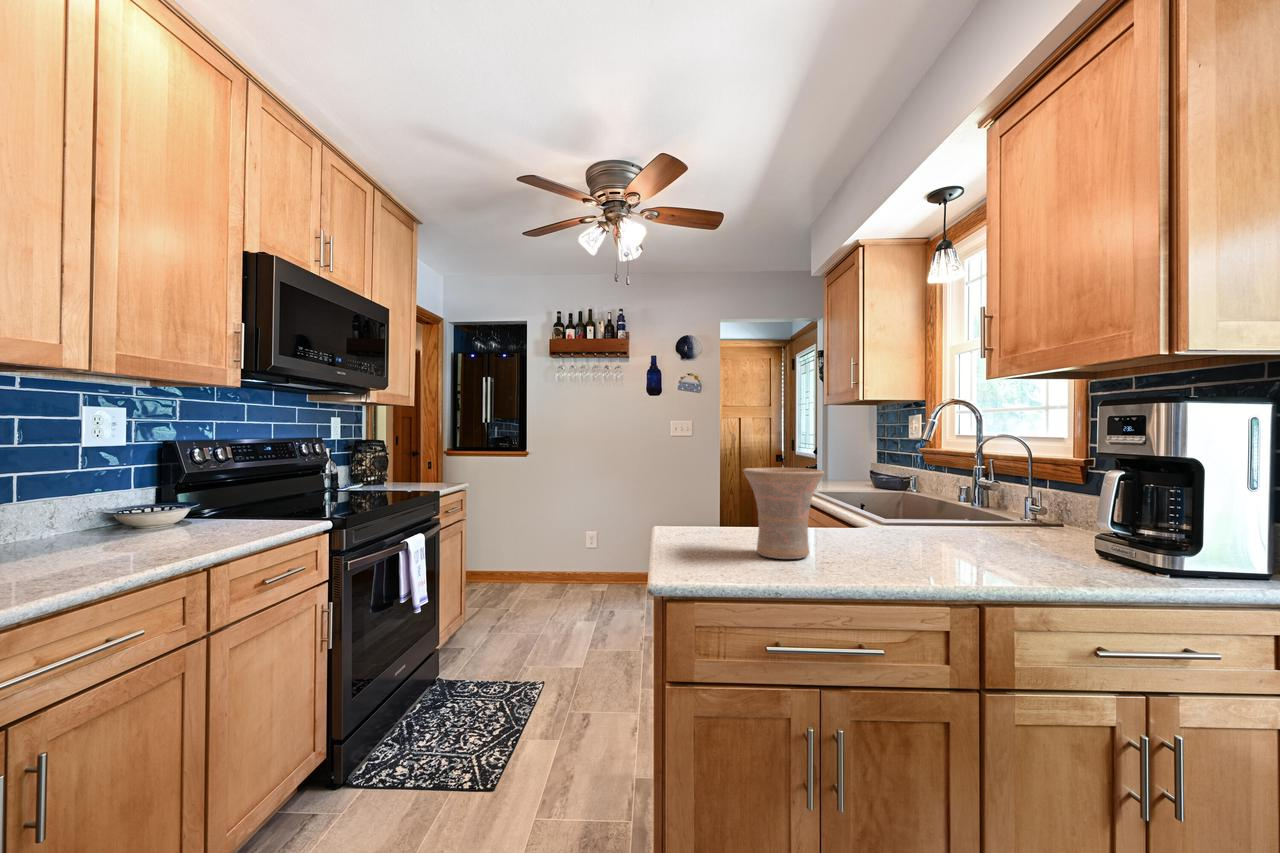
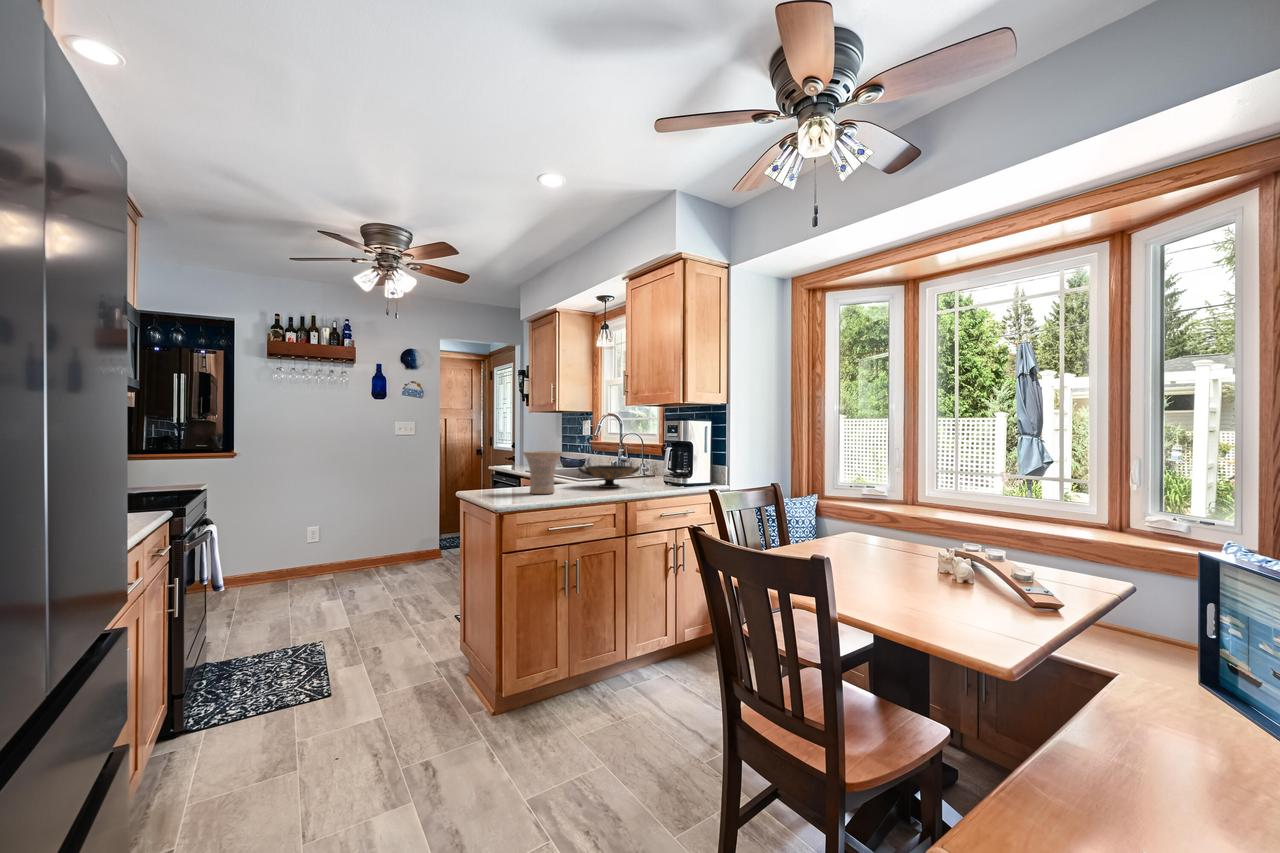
decorative bowl: none [872,499,1024,551] -> present [578,465,640,488]

